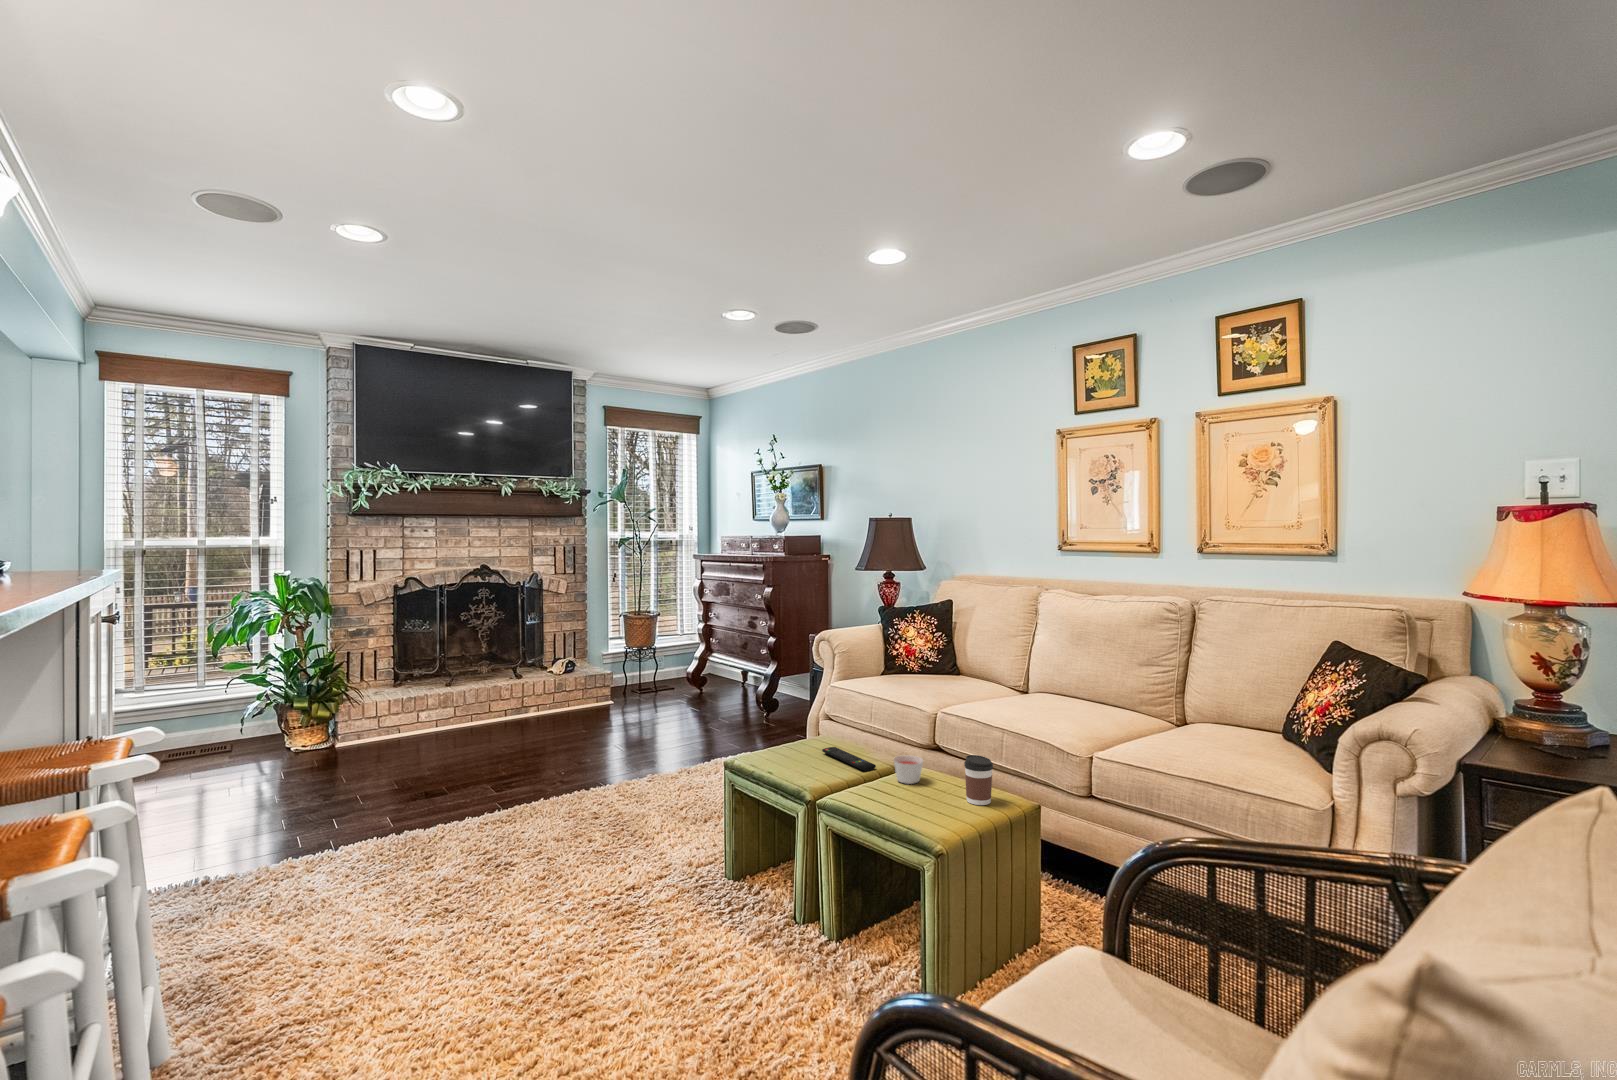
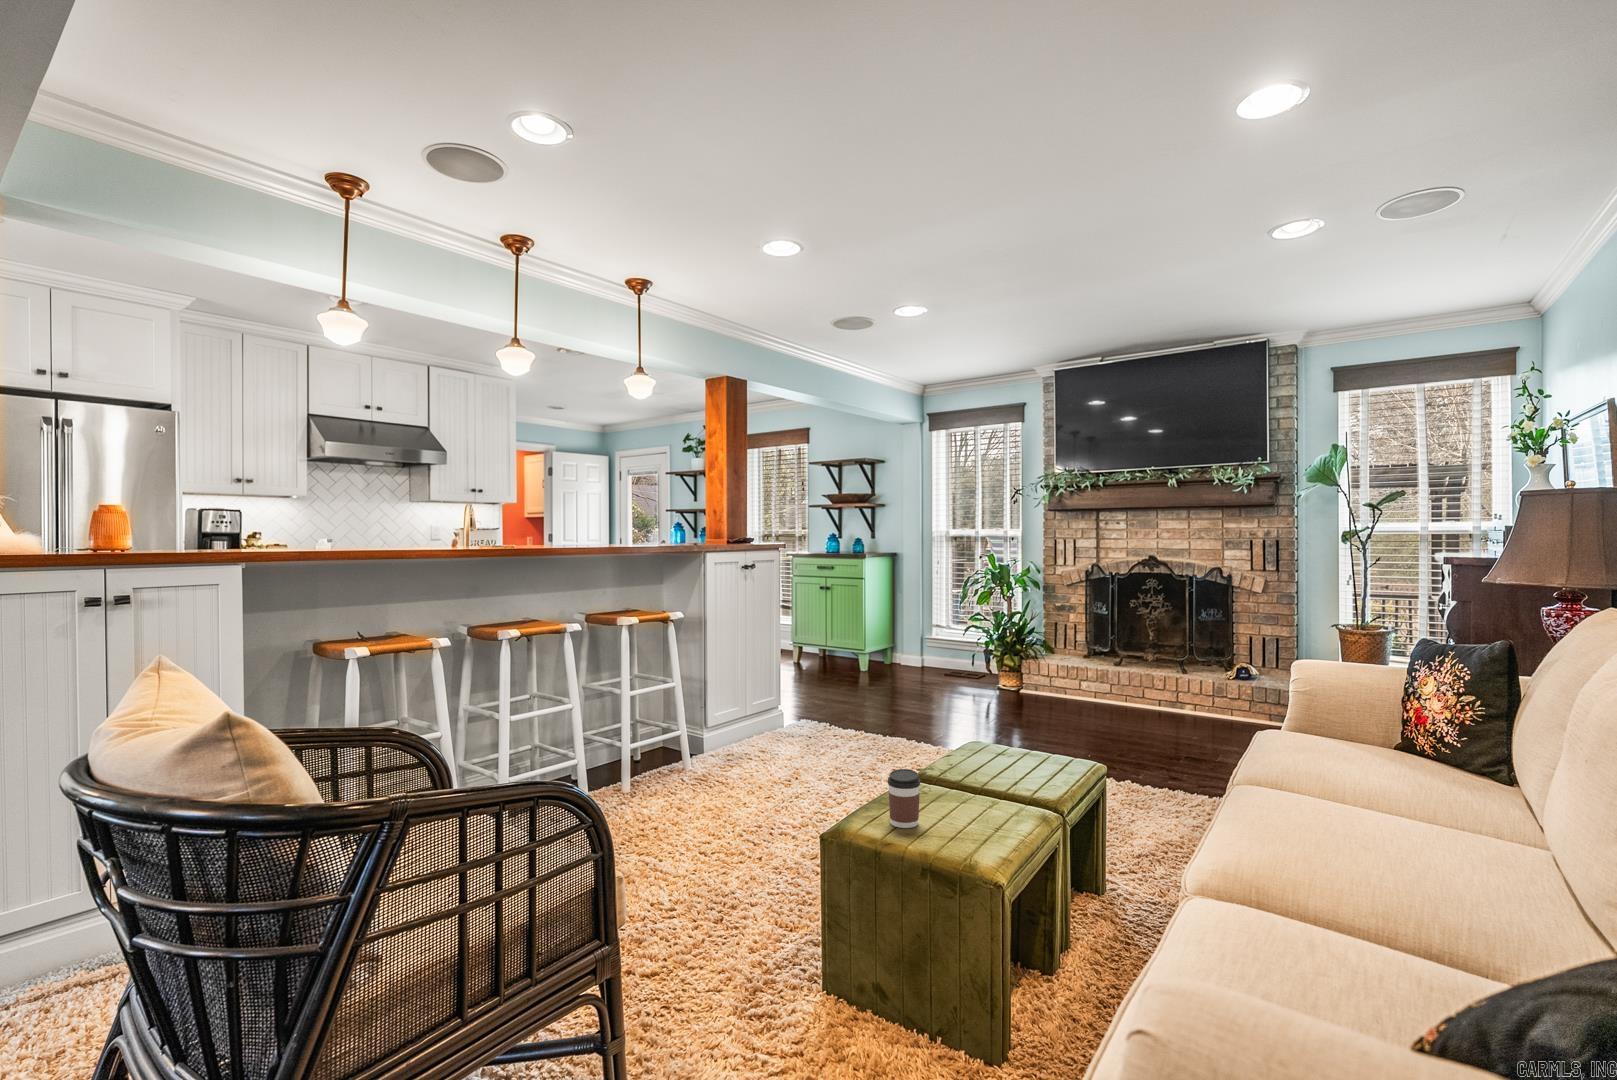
remote control: present [822,747,876,771] -> none [950,754,1007,778]
candle: present [894,755,923,784] -> none [925,764,959,797]

